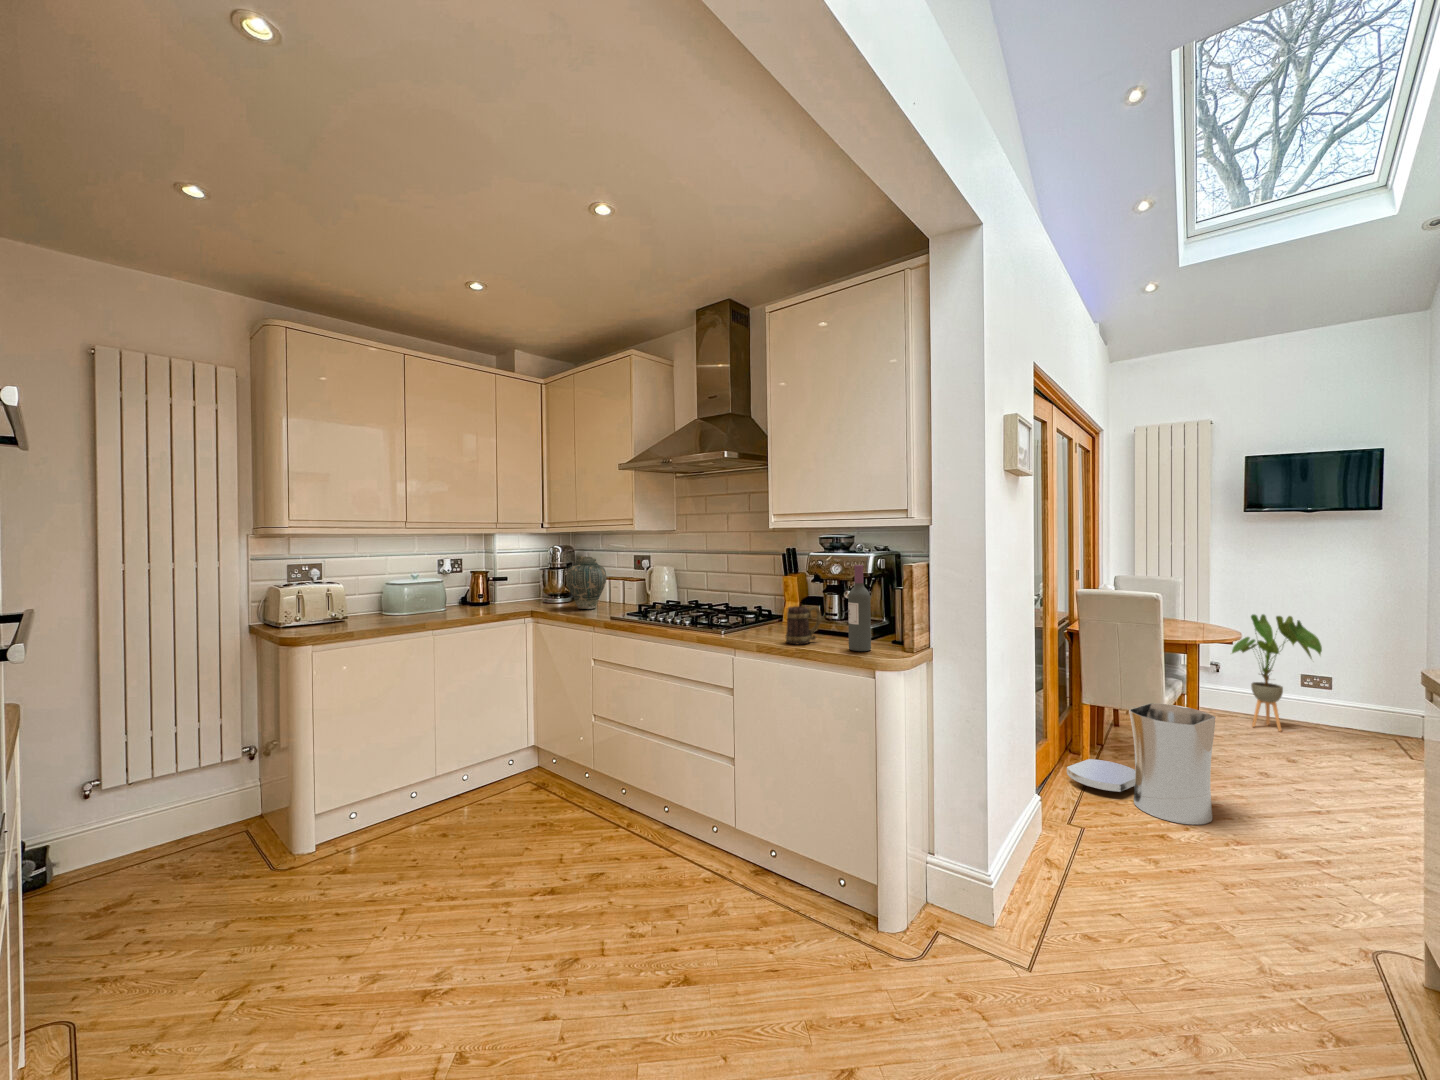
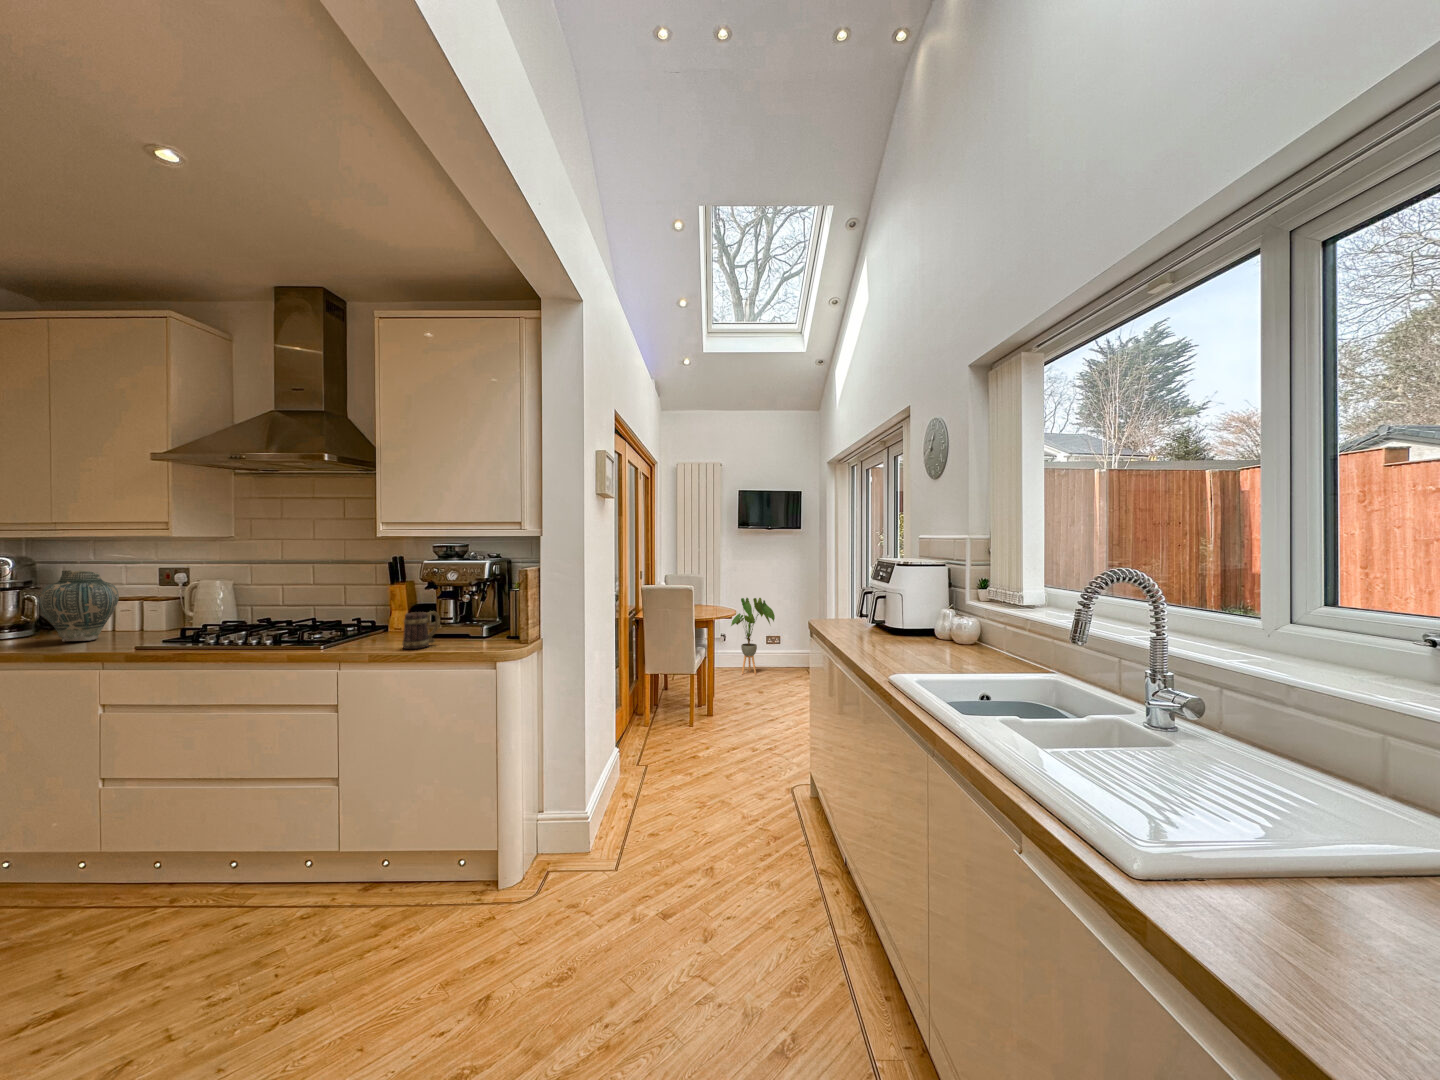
wine bottle: present [848,565,871,651] -> none [470,571,491,648]
trash can: present [1067,703,1215,825] -> none [635,664,723,745]

